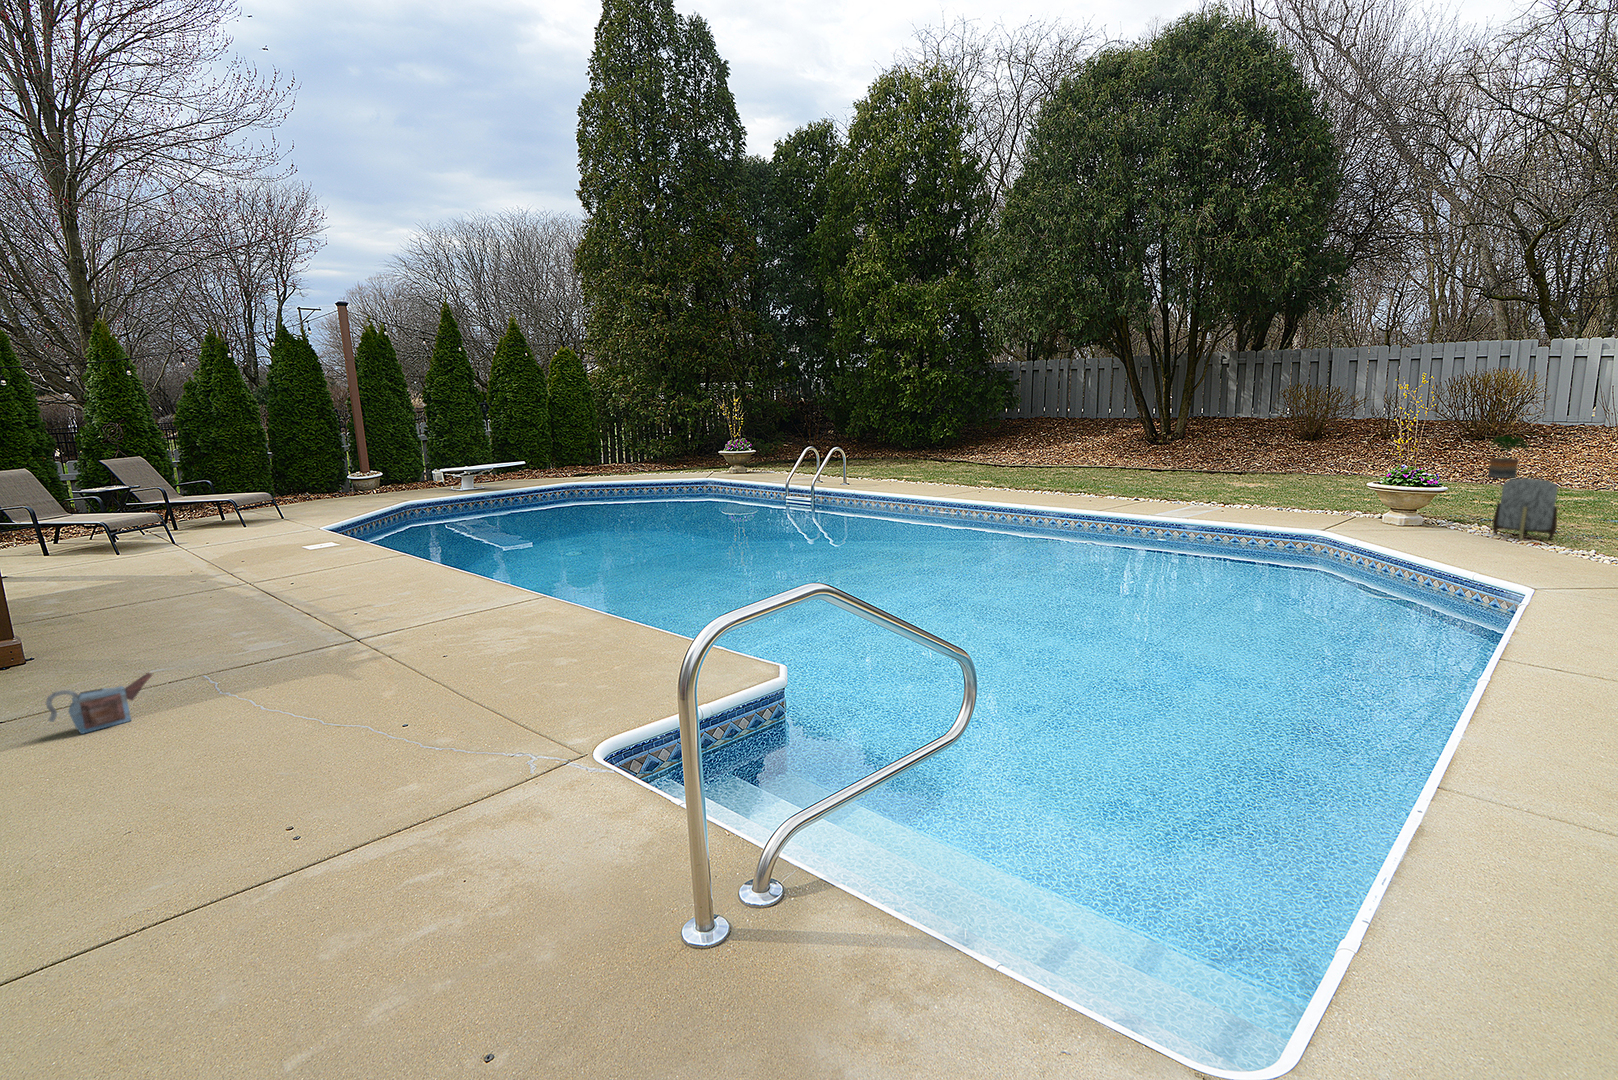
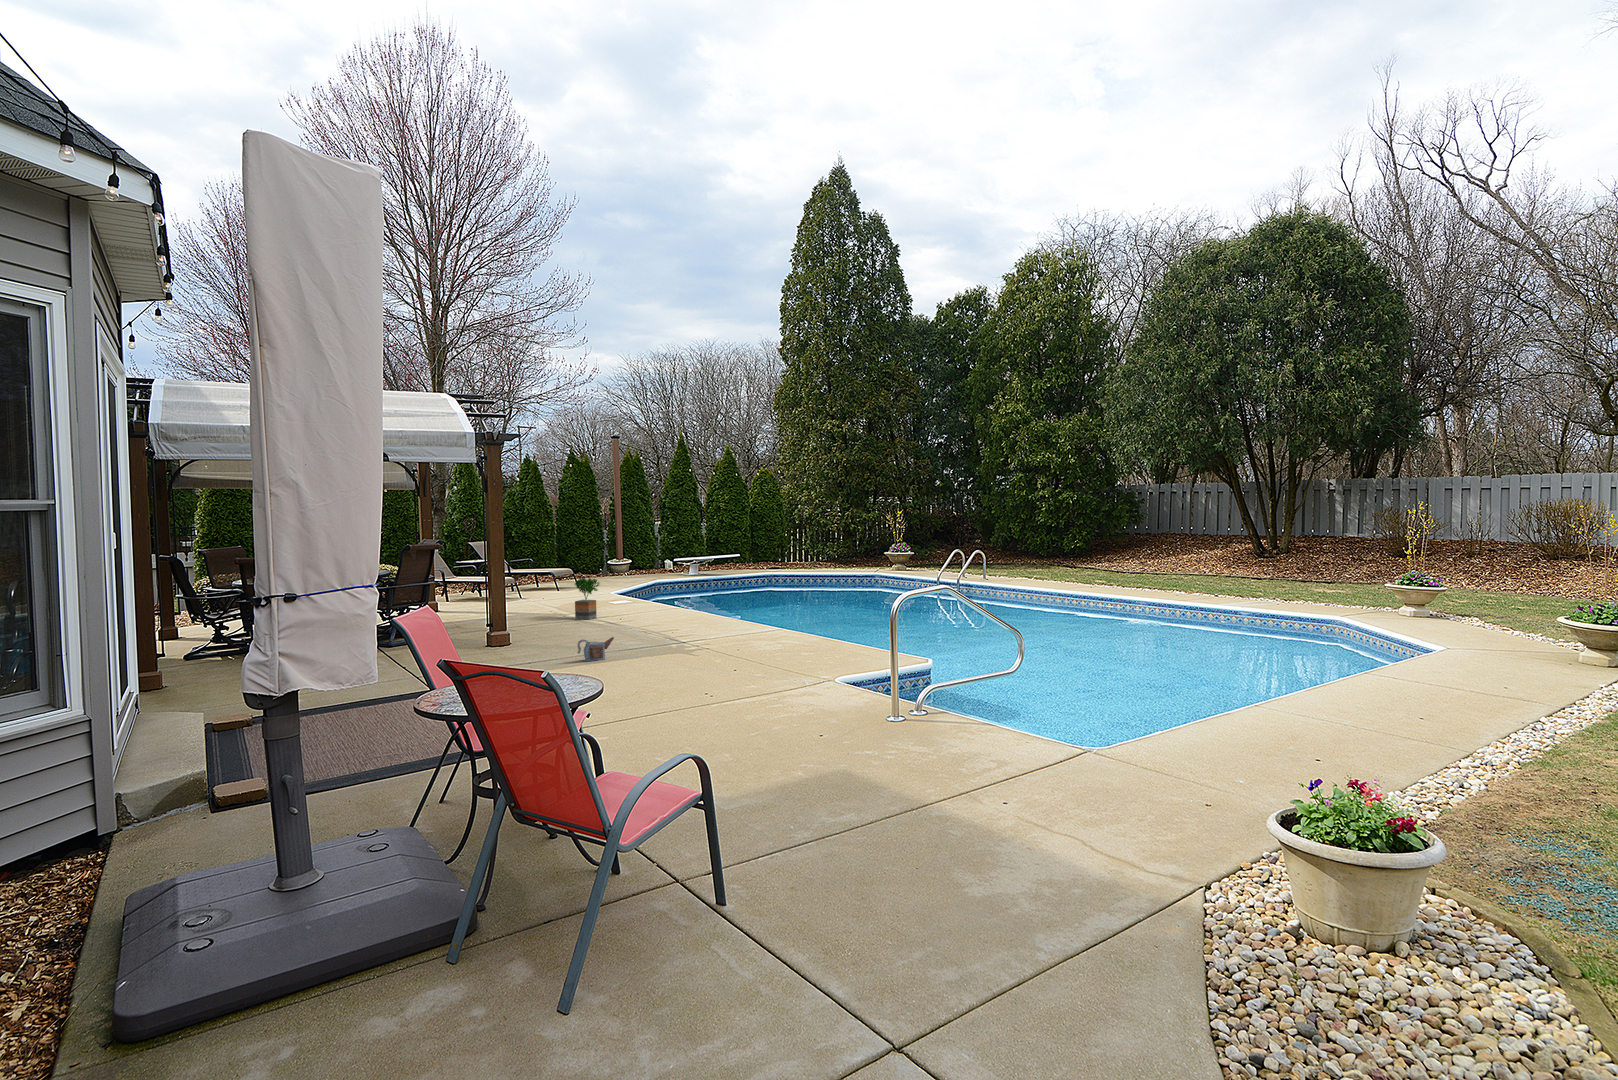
potted tree: present [1488,436,1528,478] -> present [575,578,599,620]
stool: present [1492,478,1558,540] -> none [1467,581,1513,627]

